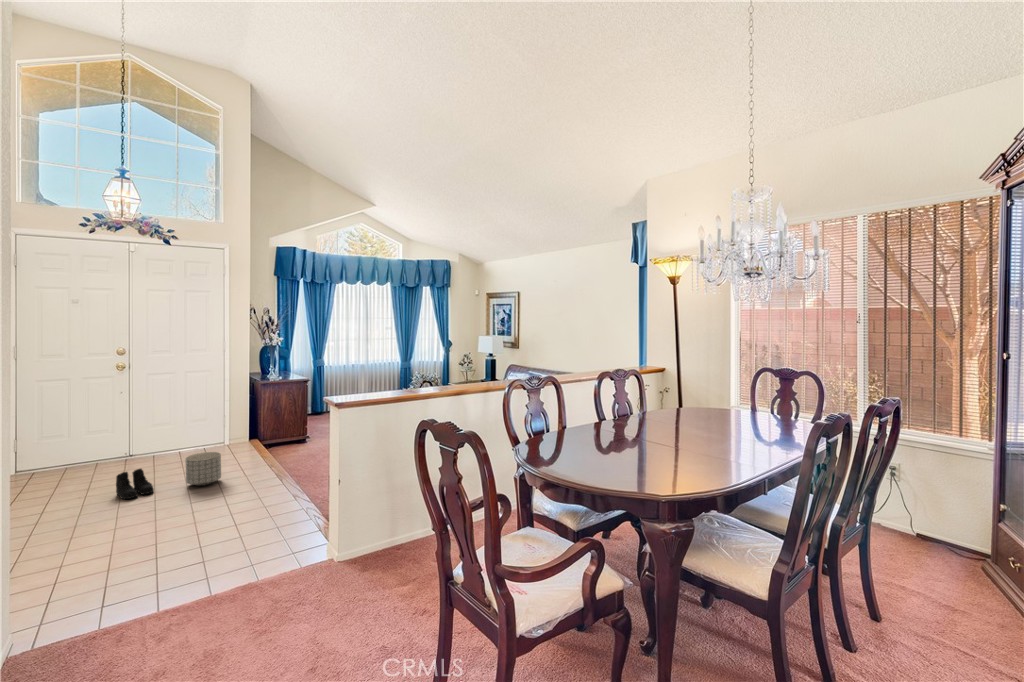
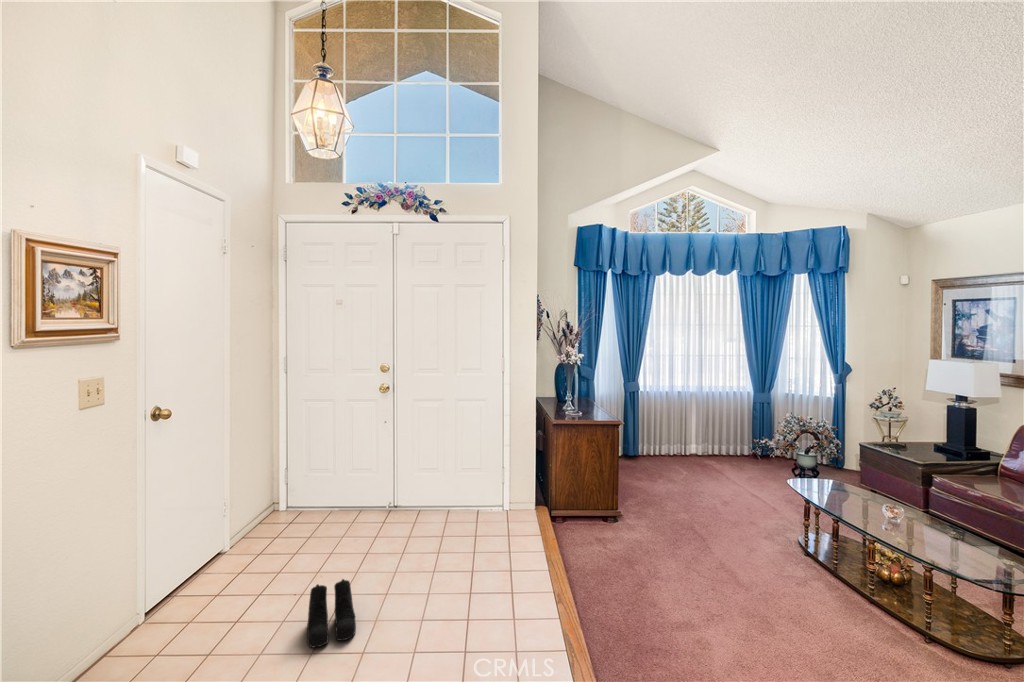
planter: present [186,452,221,486] -> none [401,568,459,646]

